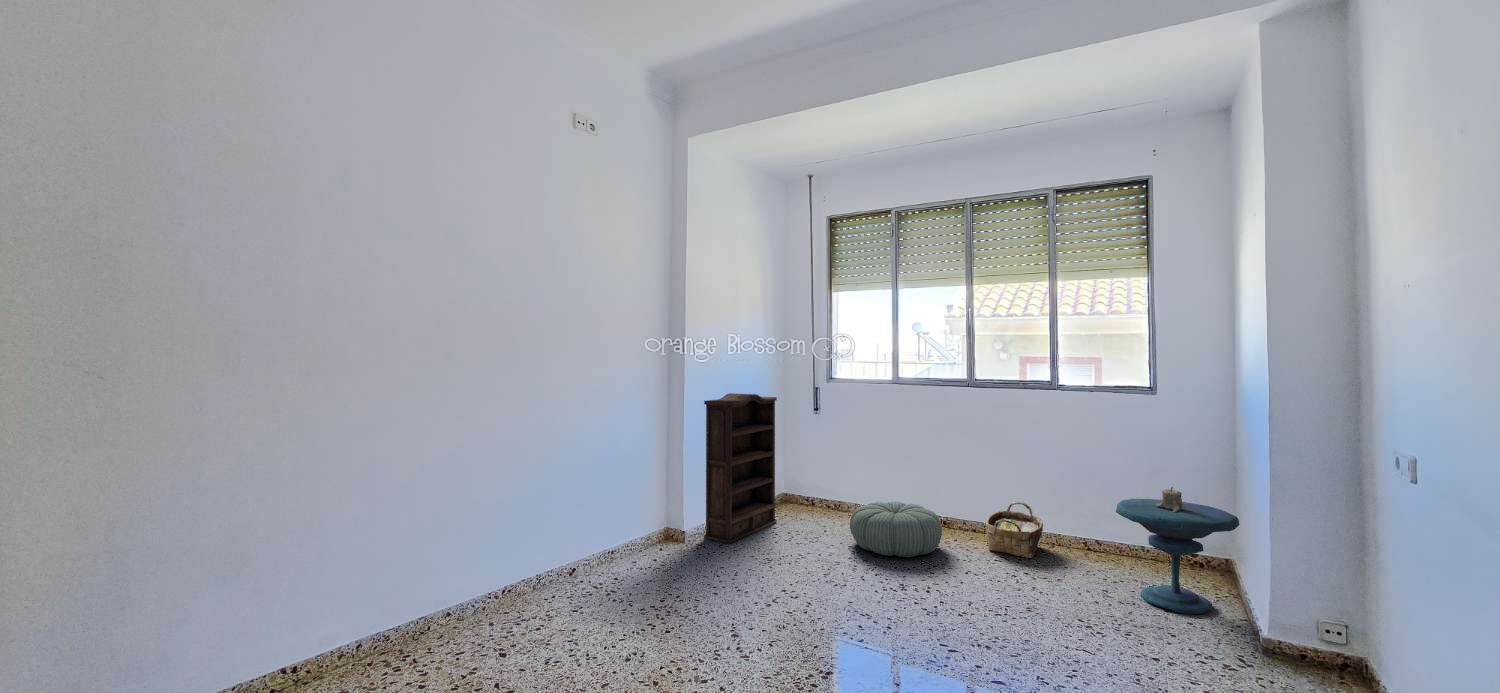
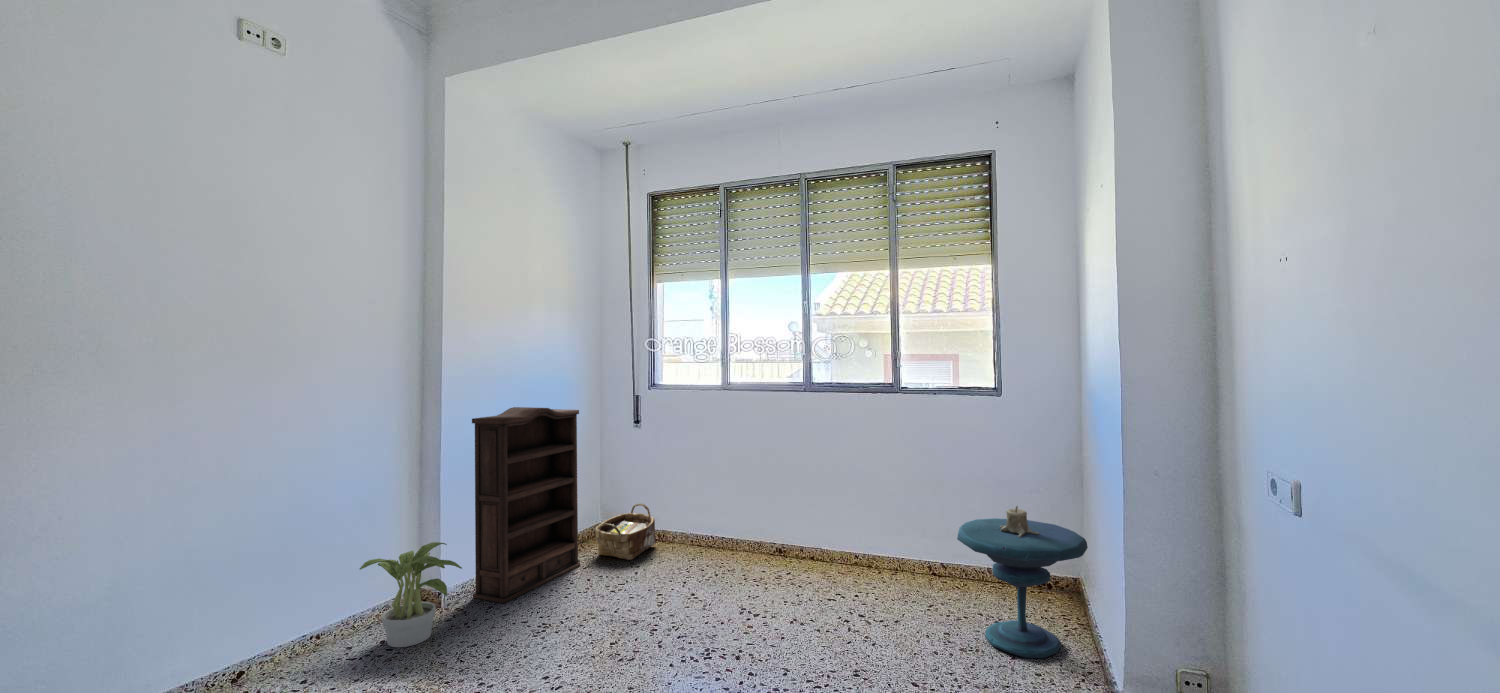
potted plant: none [644,492,707,565] -> present [360,542,462,647]
pouf: present [850,502,942,557] -> none [662,533,770,605]
woven basket: present [986,502,1043,558] -> present [595,503,656,560]

